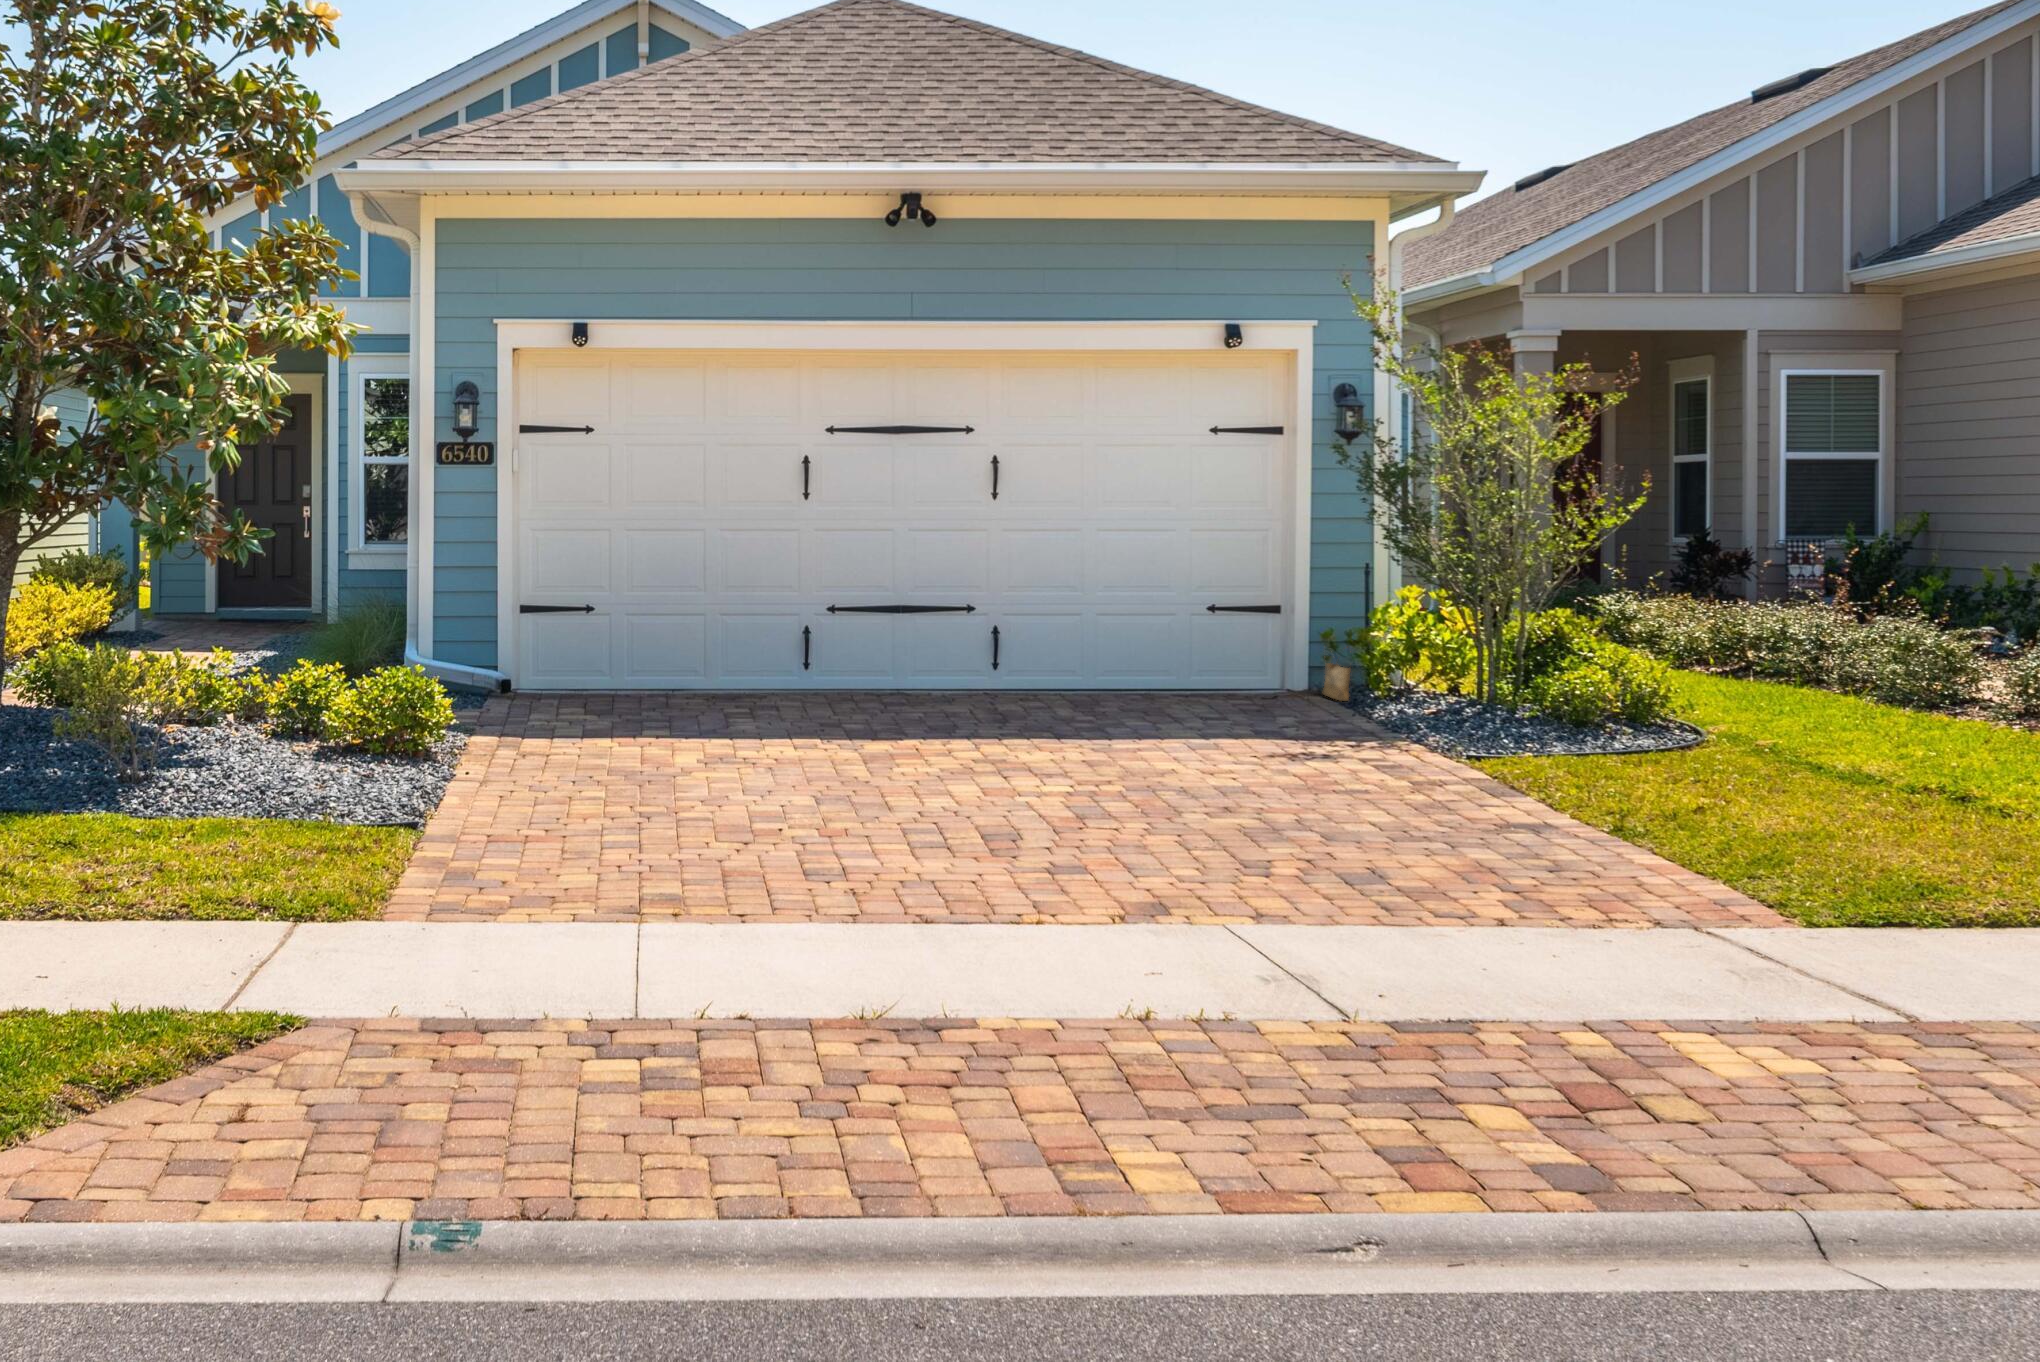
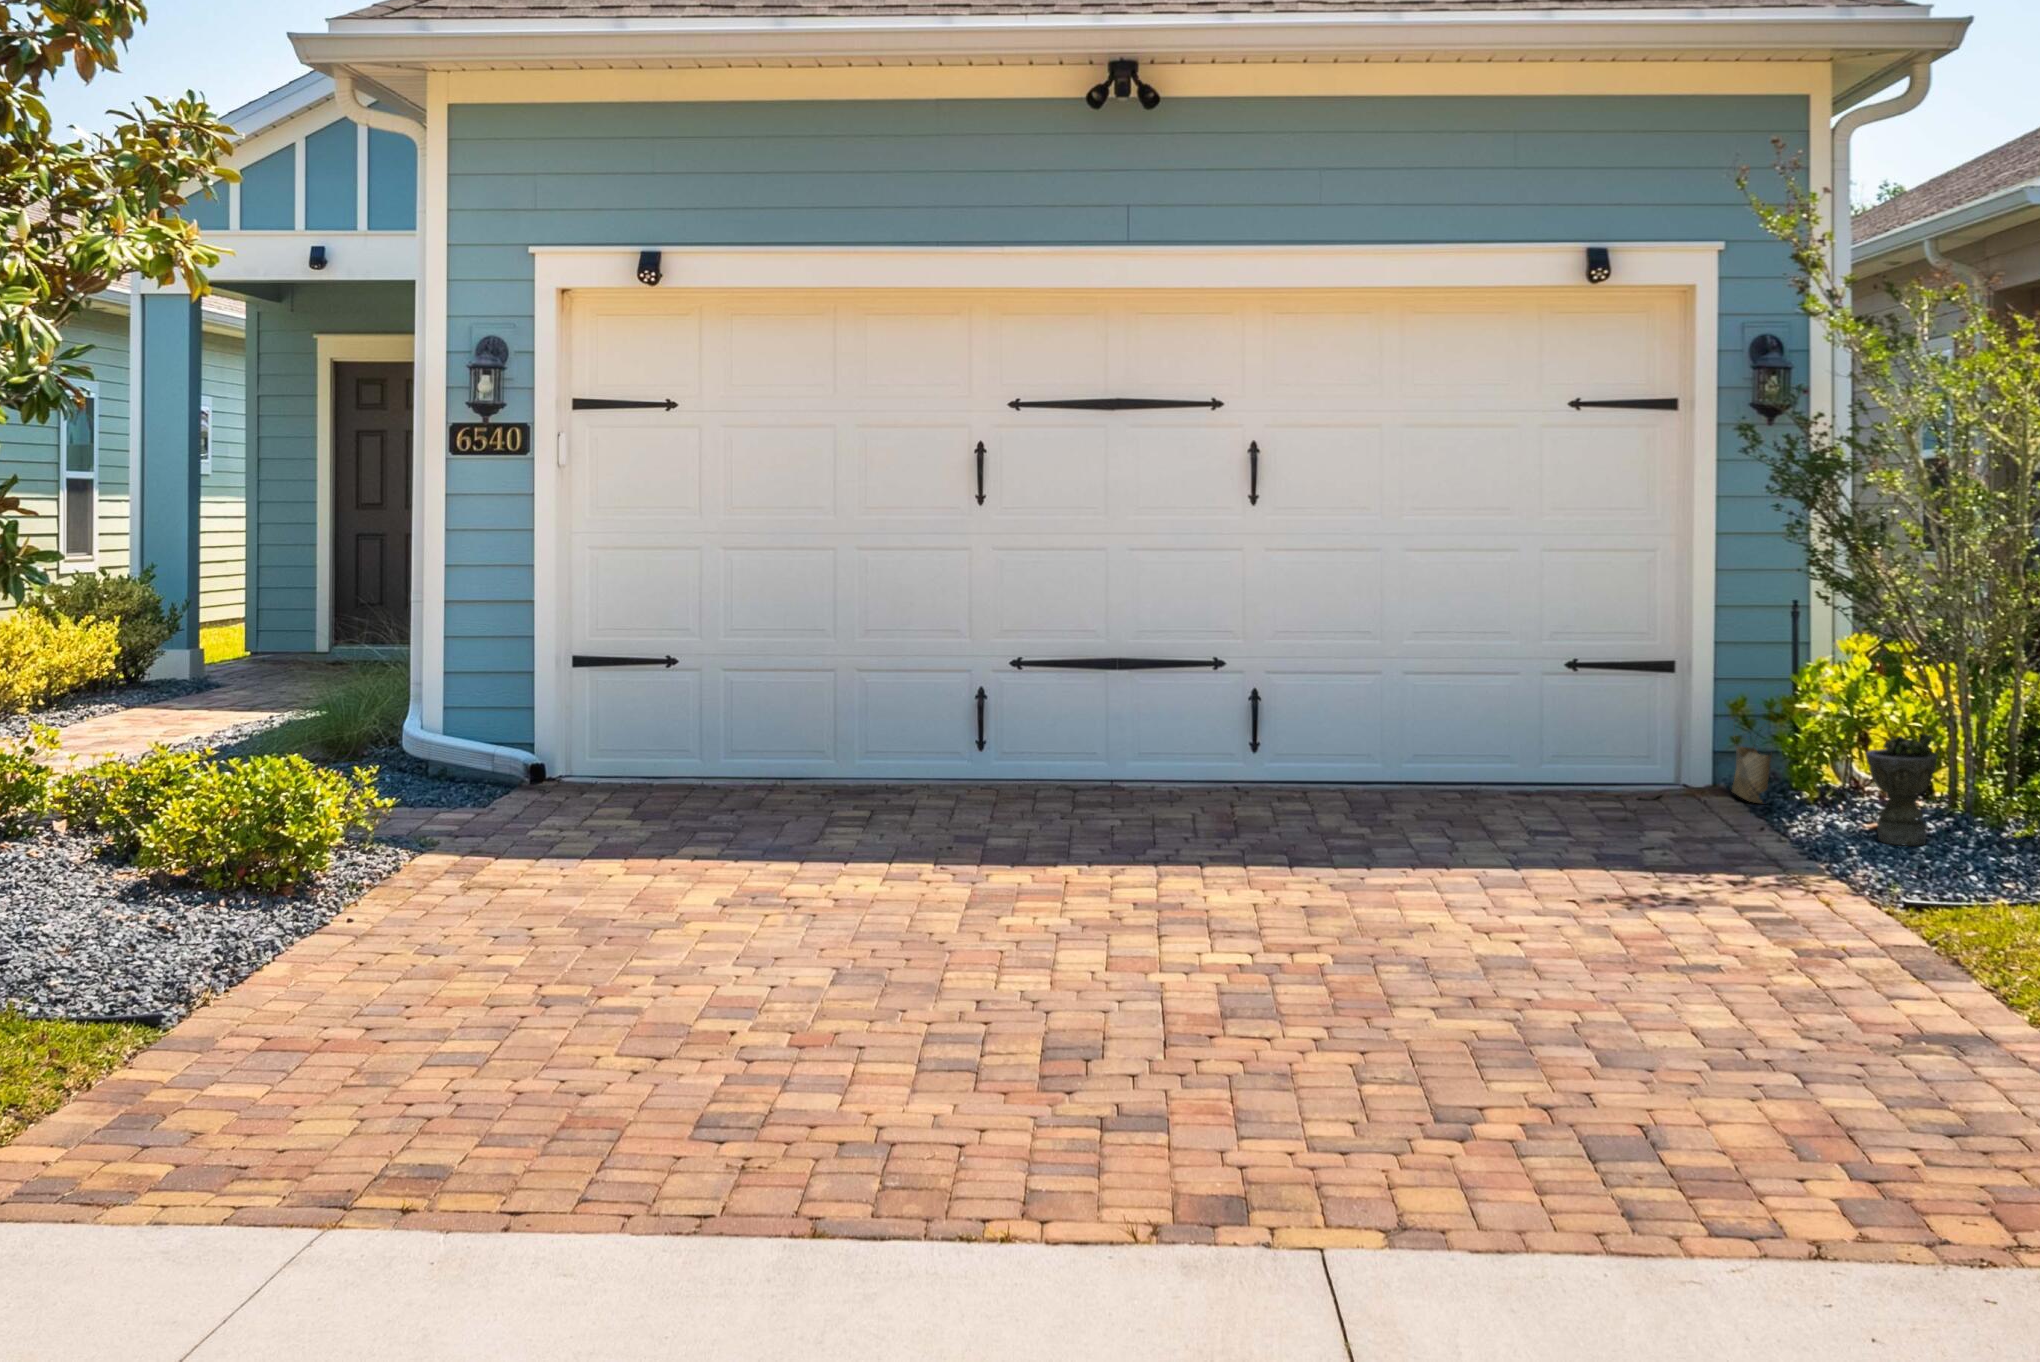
planter: none [1422,649,1470,724] -> present [1866,733,1937,846]

